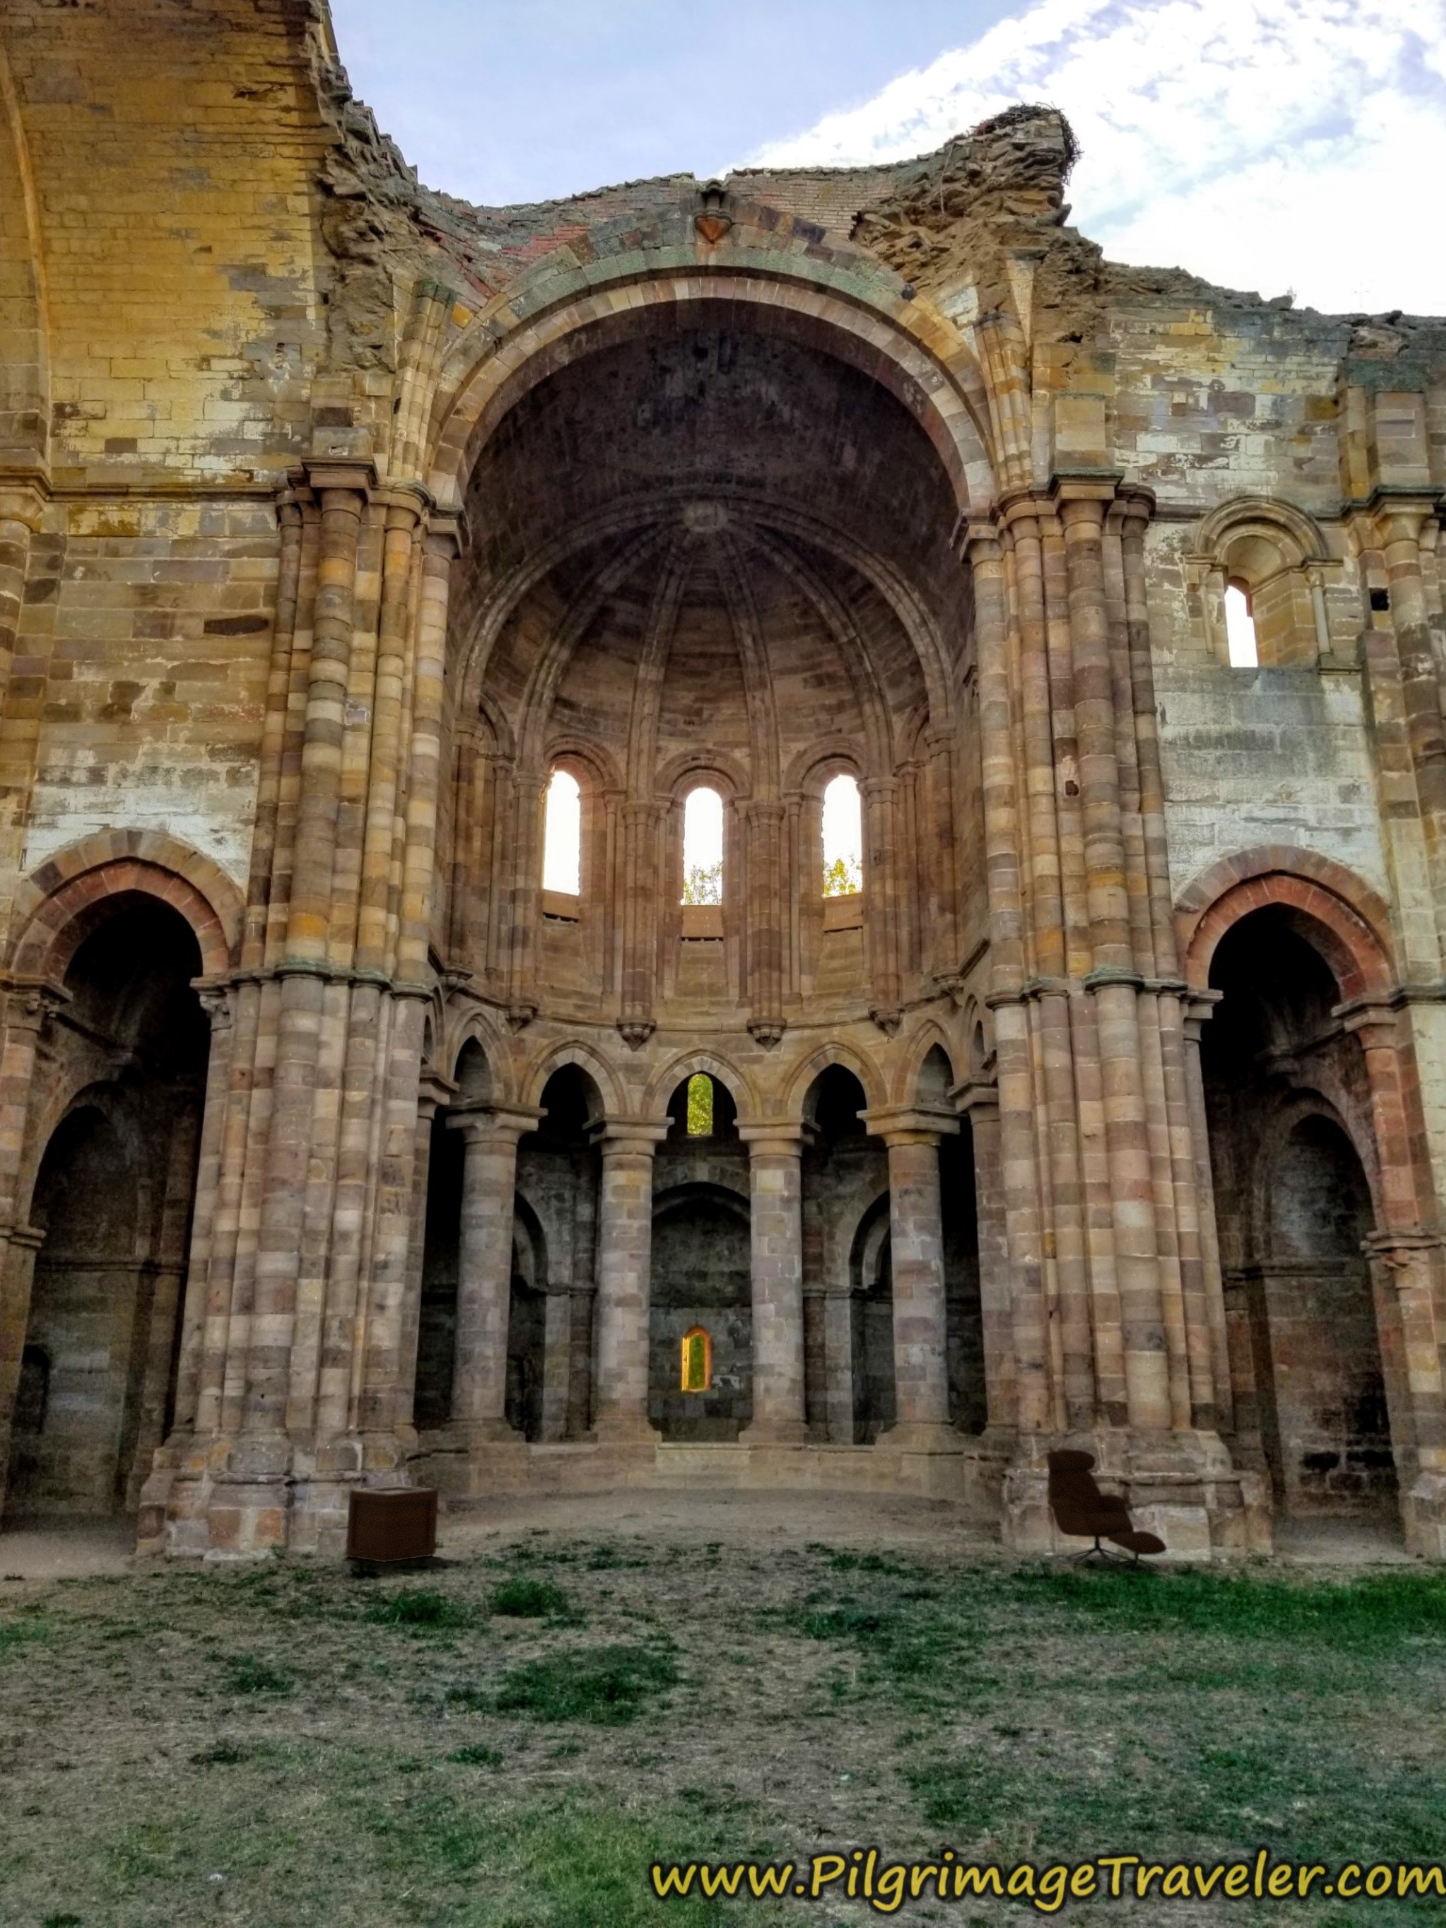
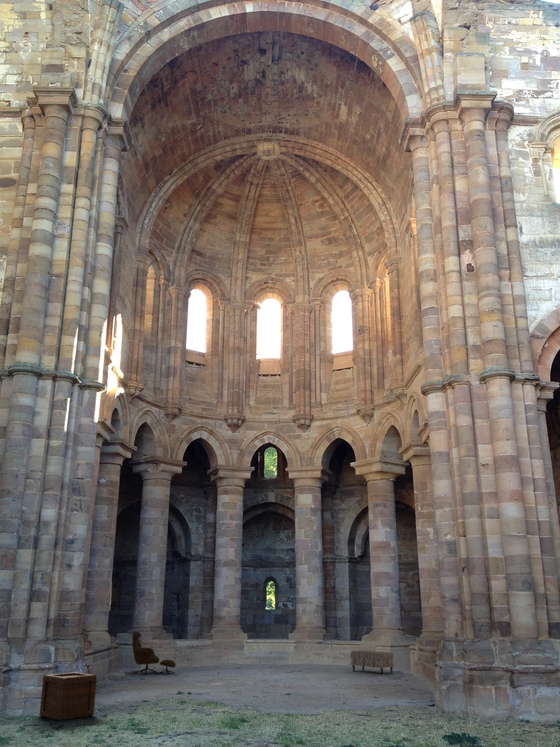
lounge chair: present [1047,1450,1167,1570] -> present [132,631,176,675]
bench: none [856,1452,933,1494] -> present [351,650,394,674]

